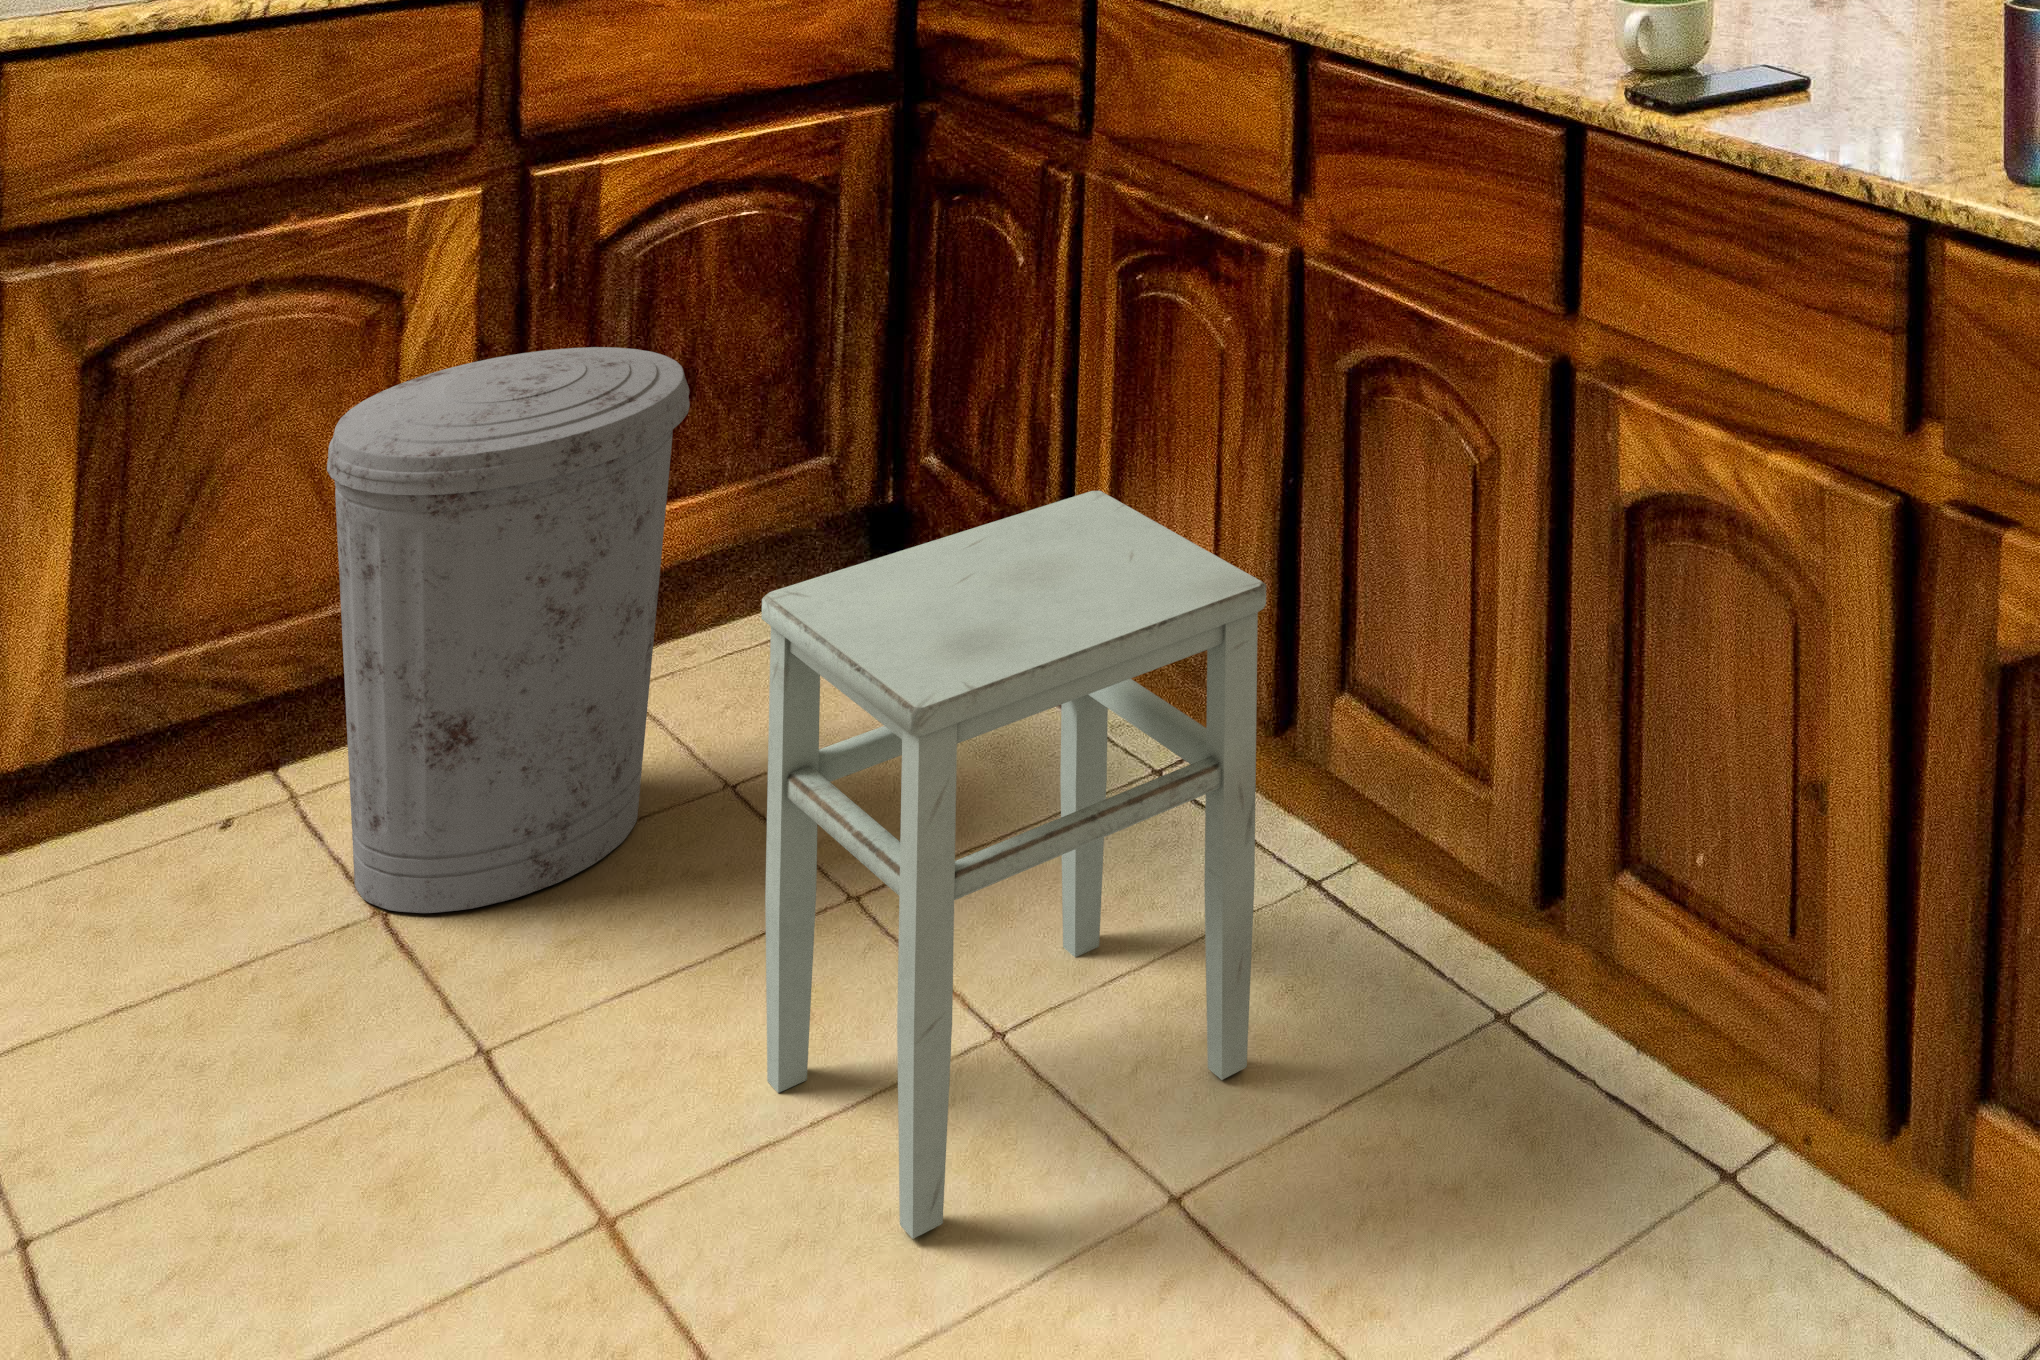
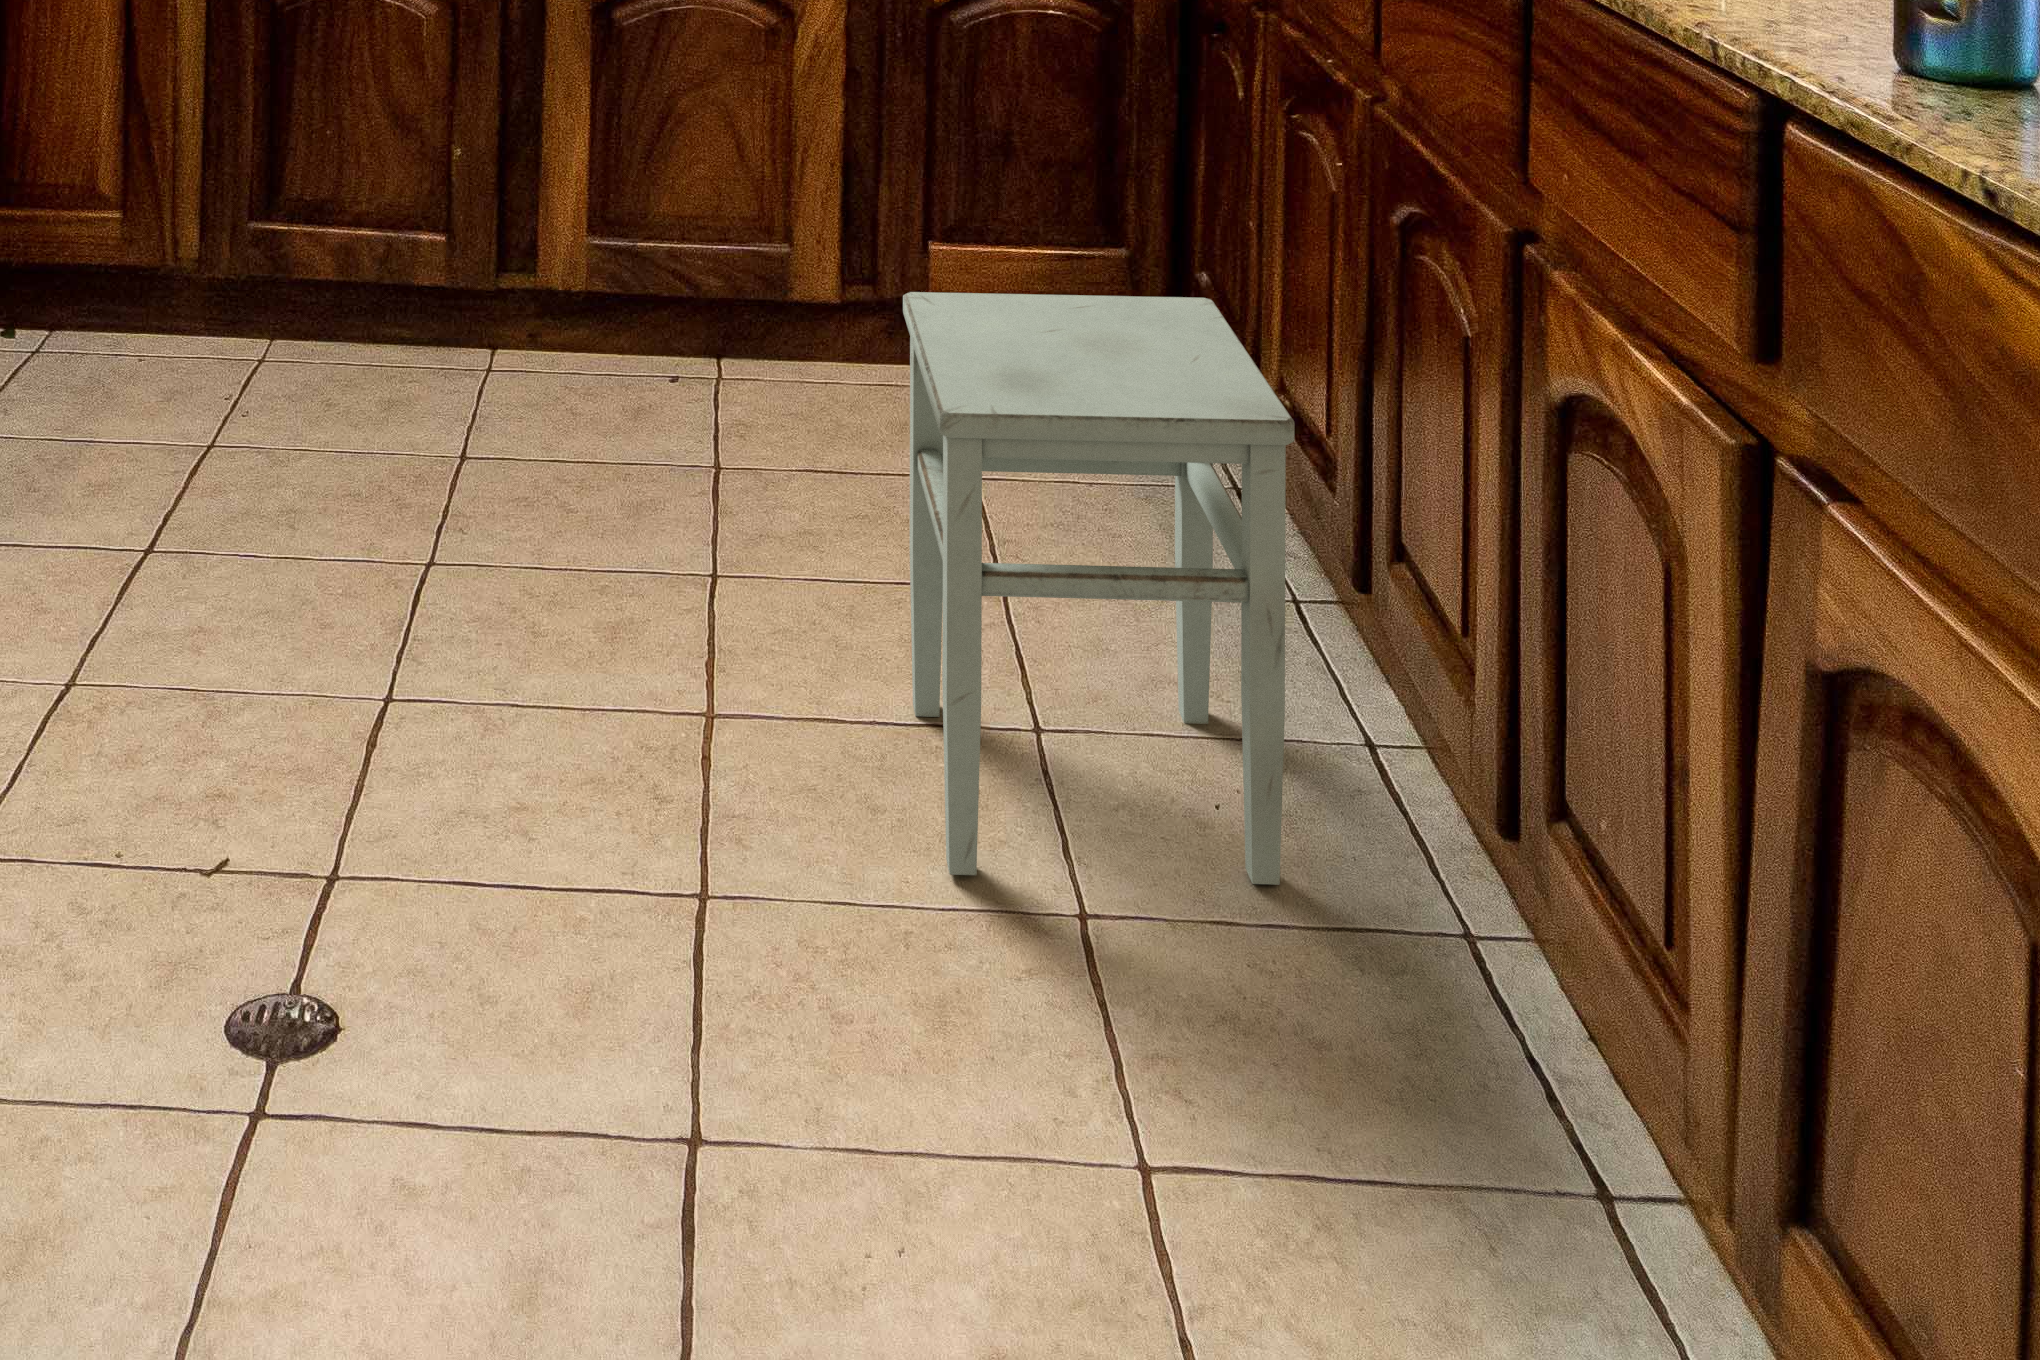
trash can: present [327,347,690,913] -> none [708,73,959,497]

